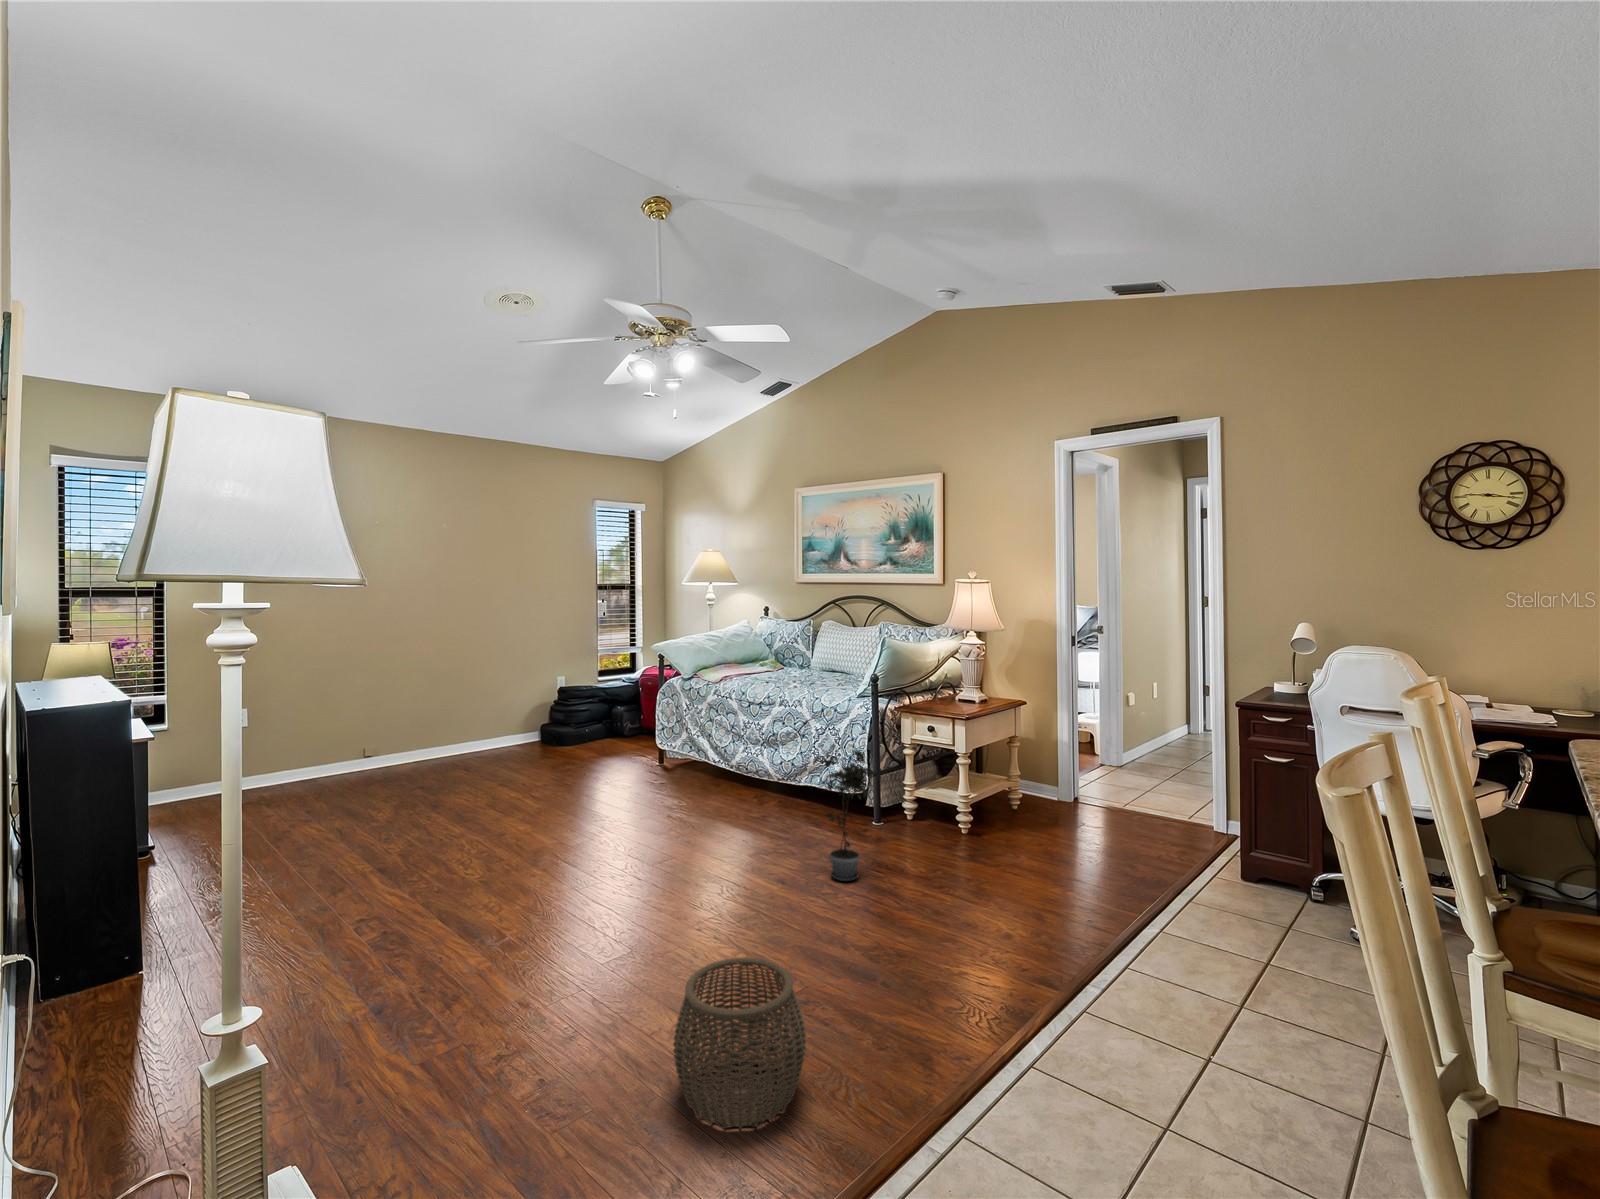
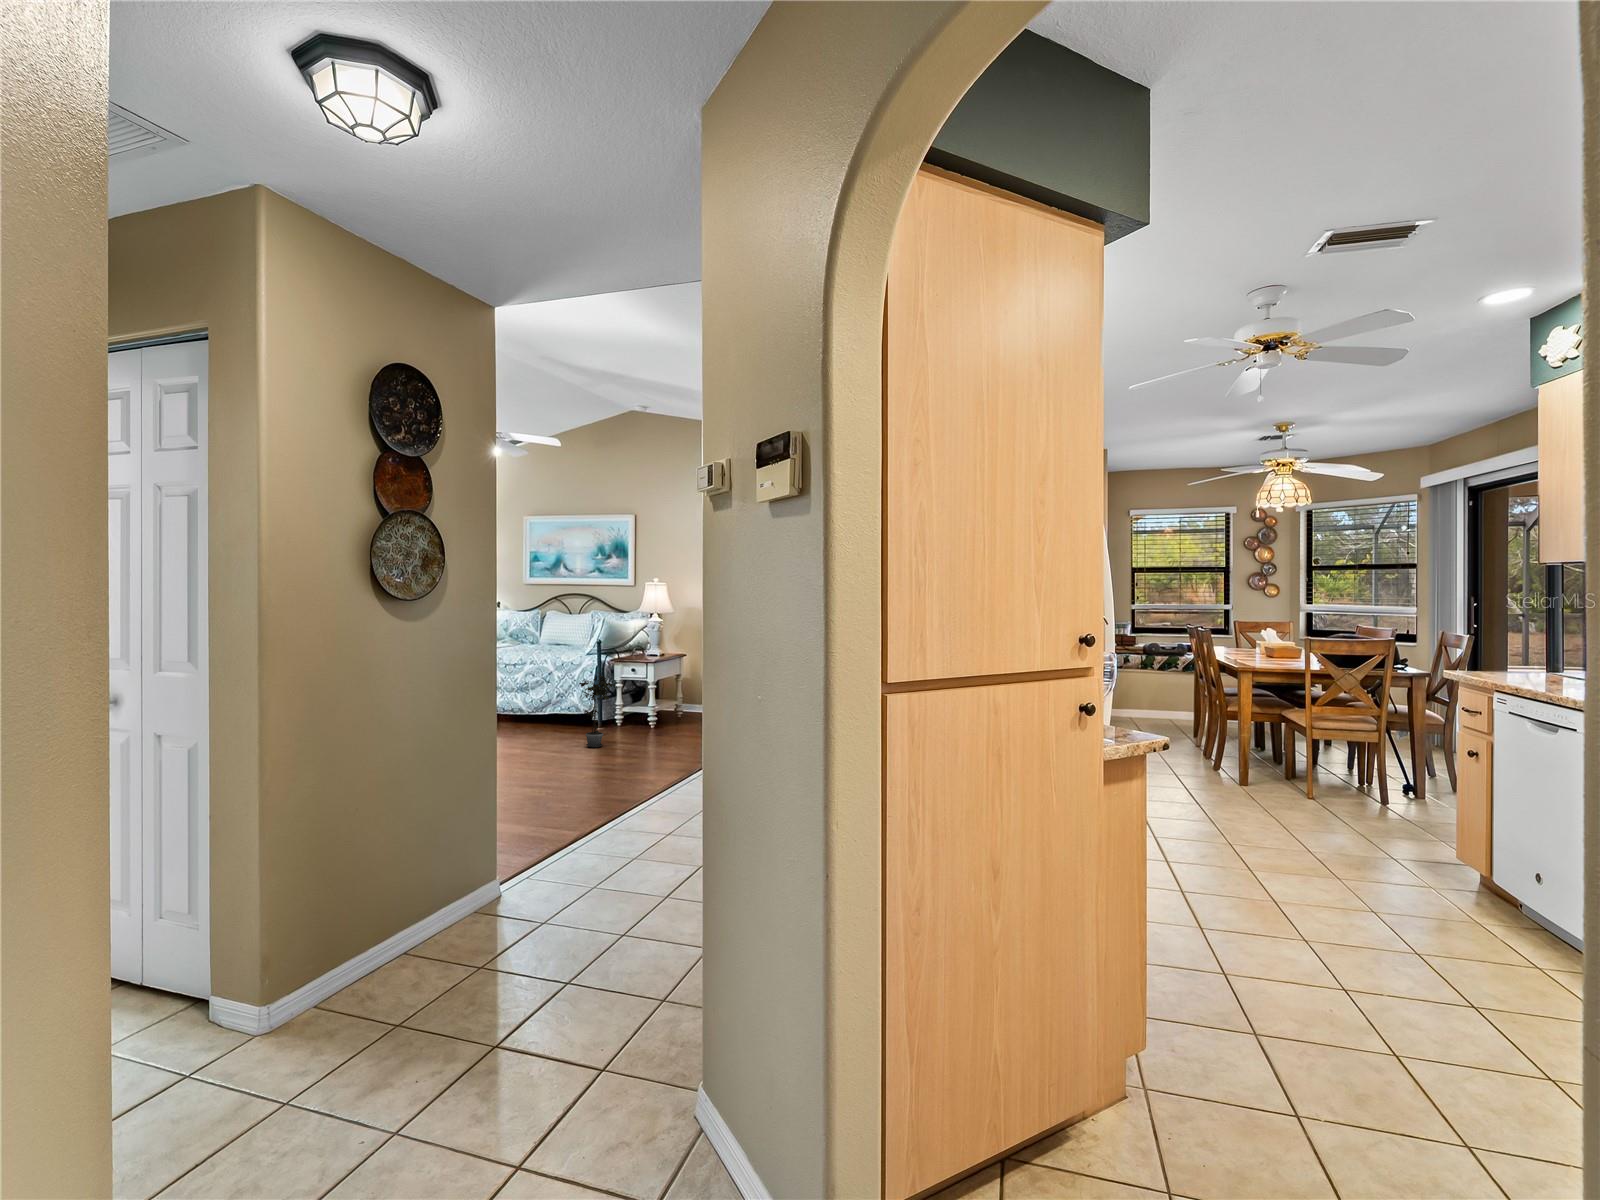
woven basket: present [673,958,806,1129] -> none [557,743,615,800]

